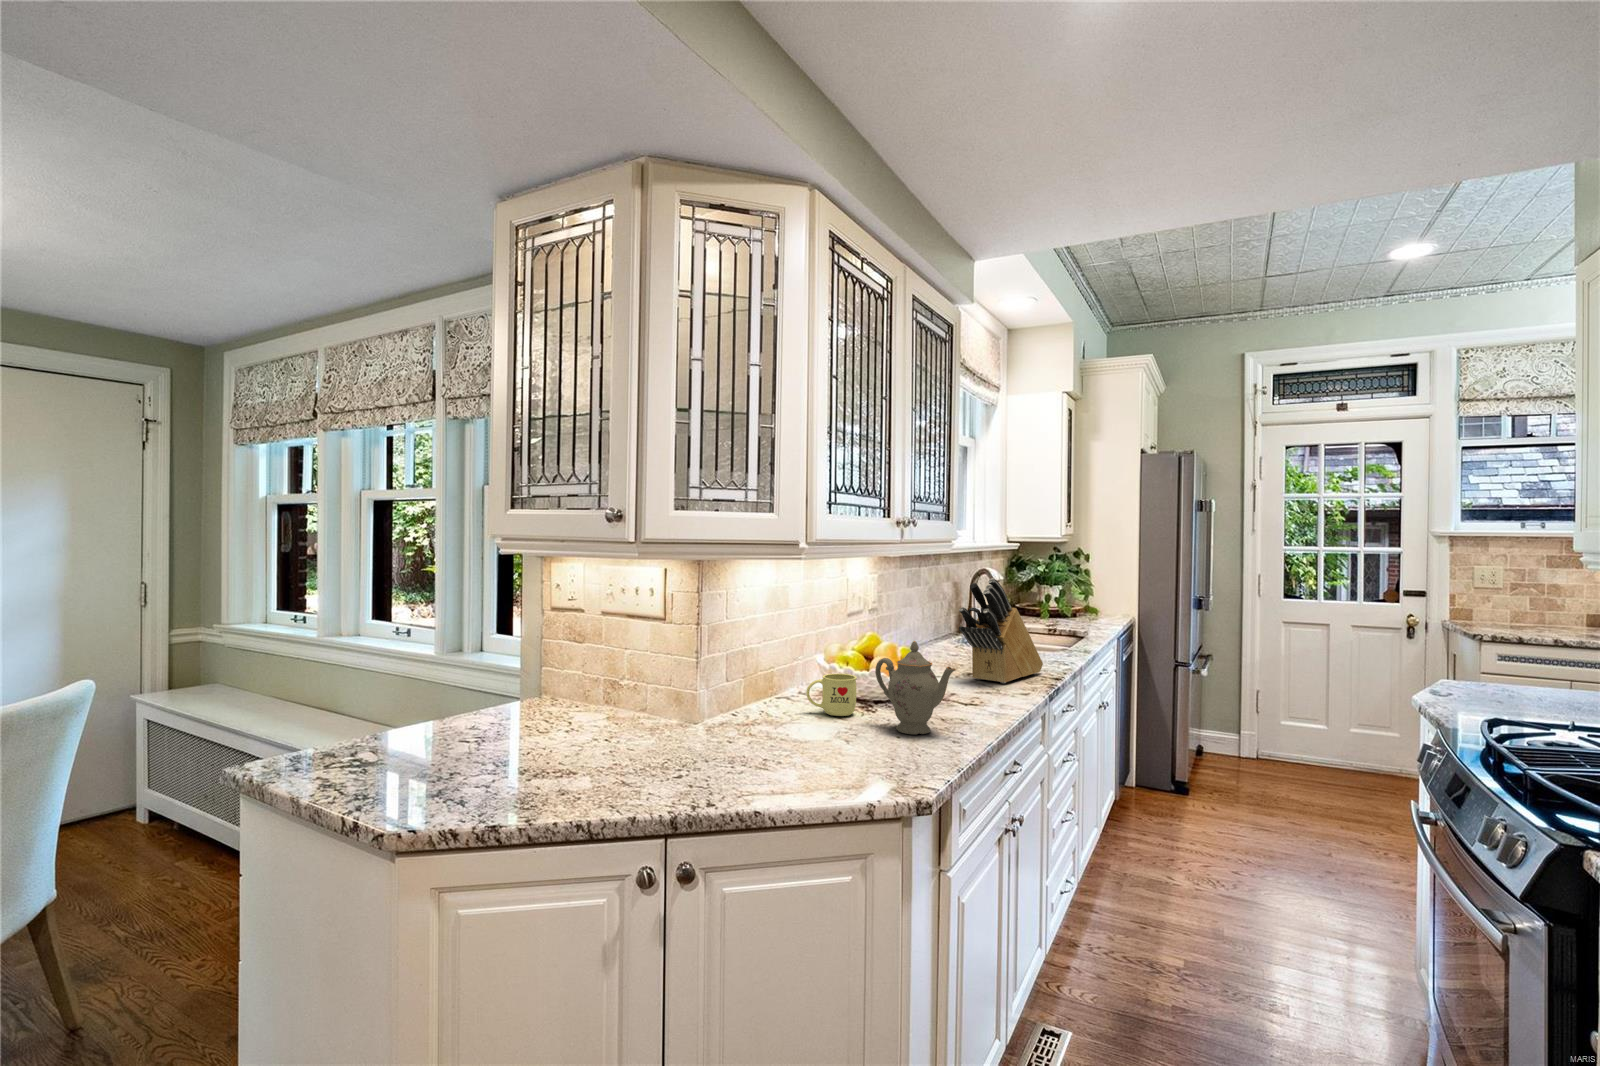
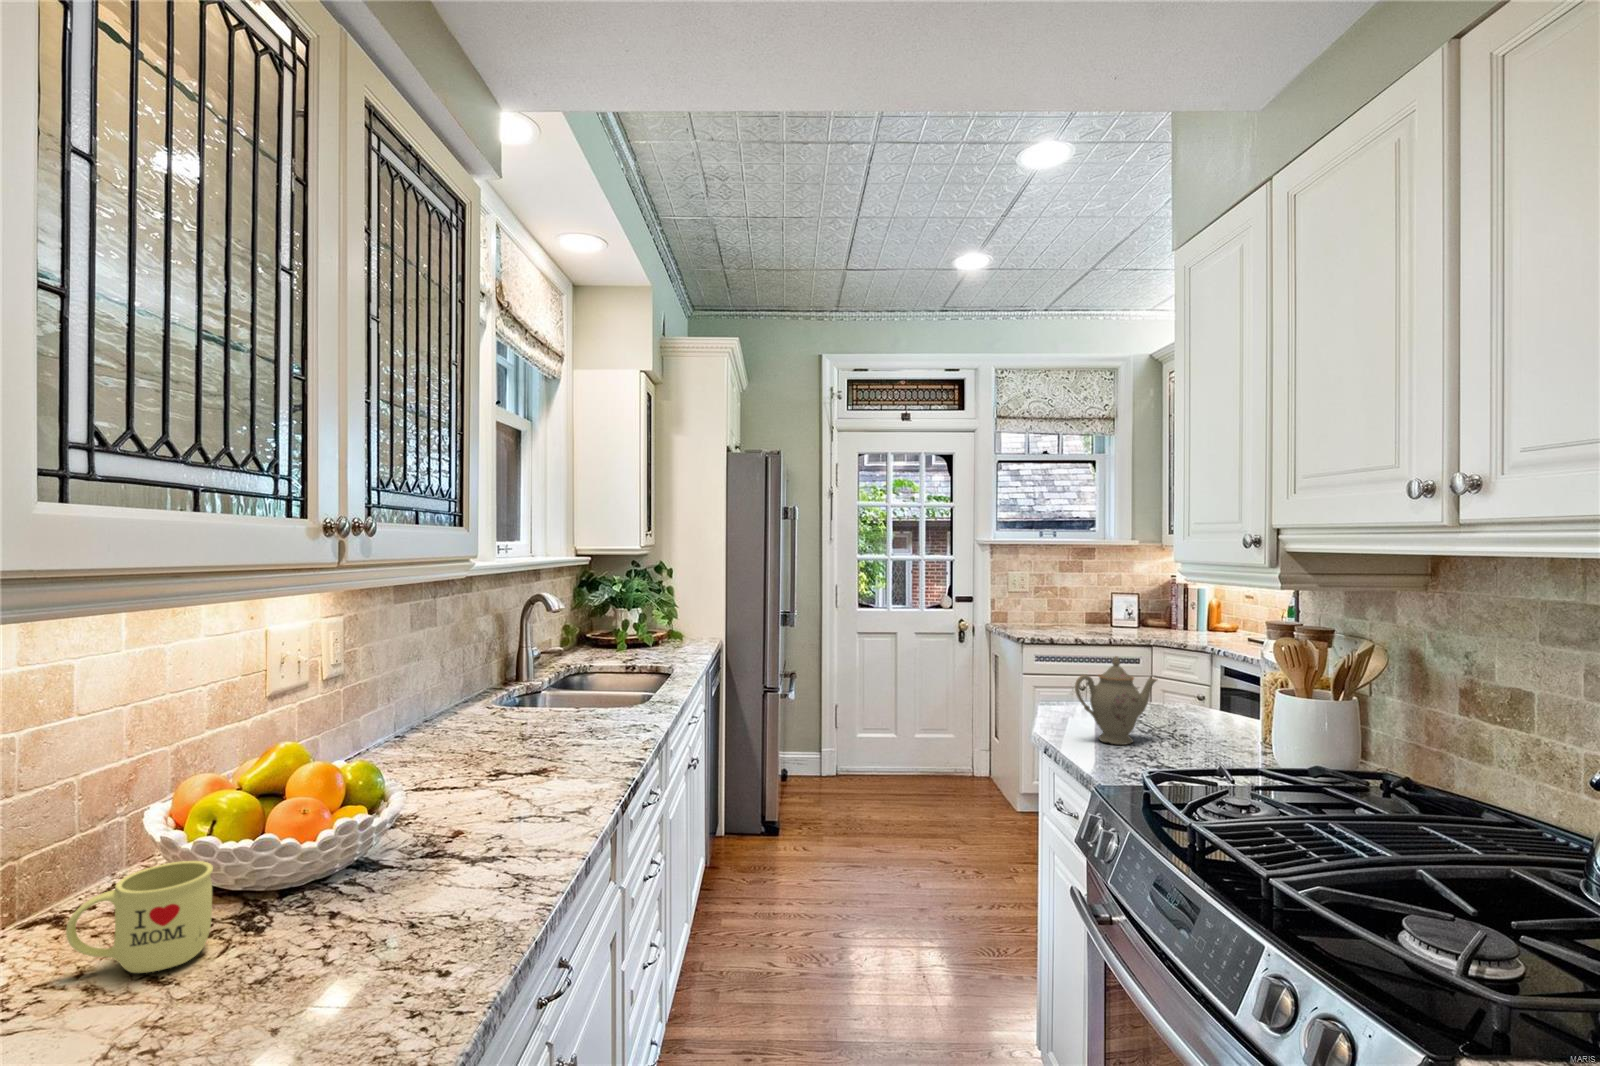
knife block: present [959,578,1043,683] -> none [477,621,616,788]
teapot: present [875,641,956,734] -> present [1075,656,1157,745]

